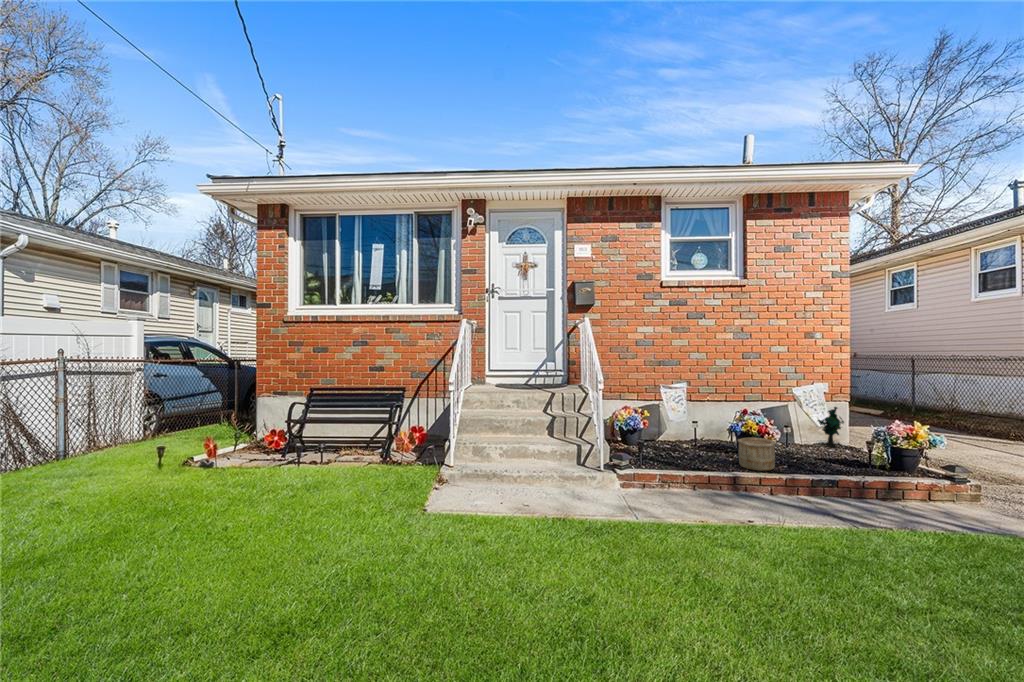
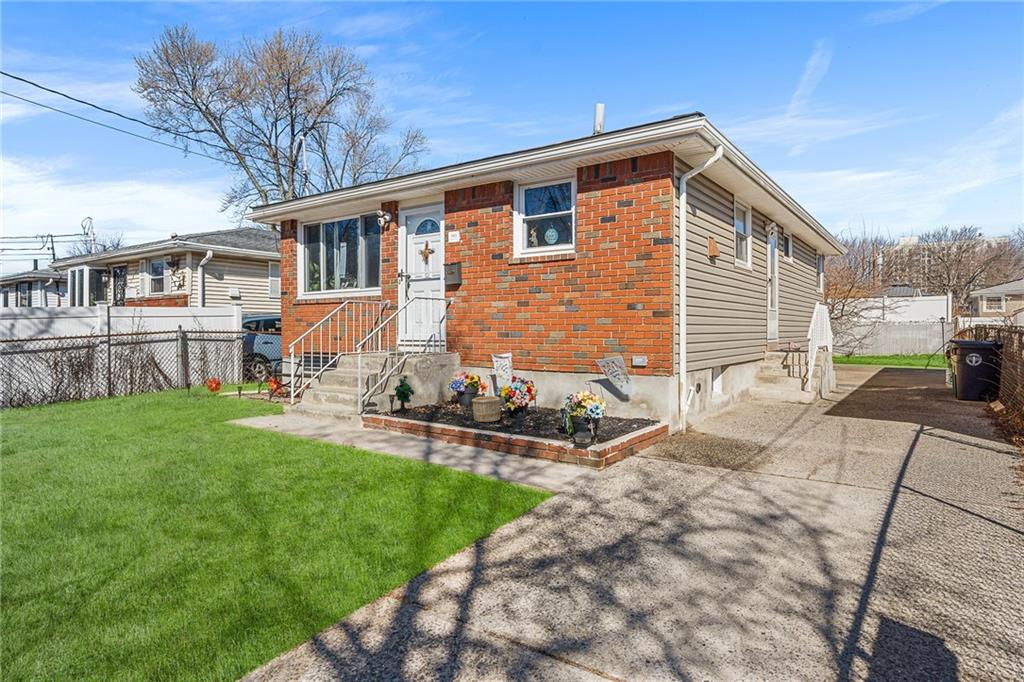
decorative plant: present [818,407,844,447] -> present [393,376,414,413]

